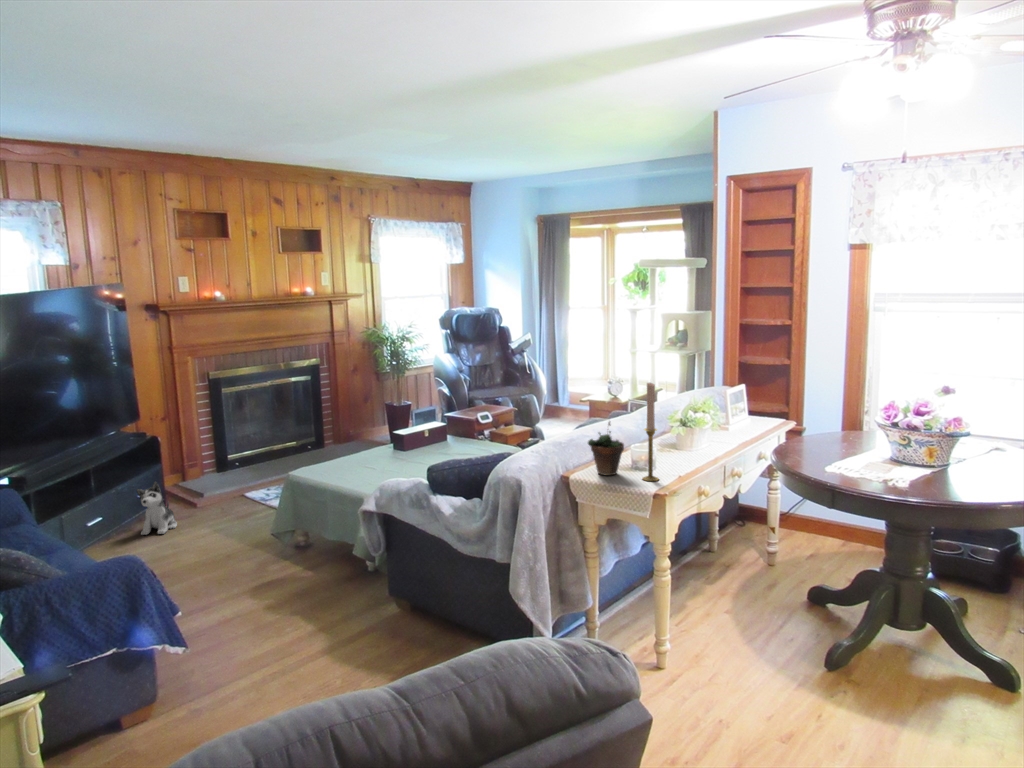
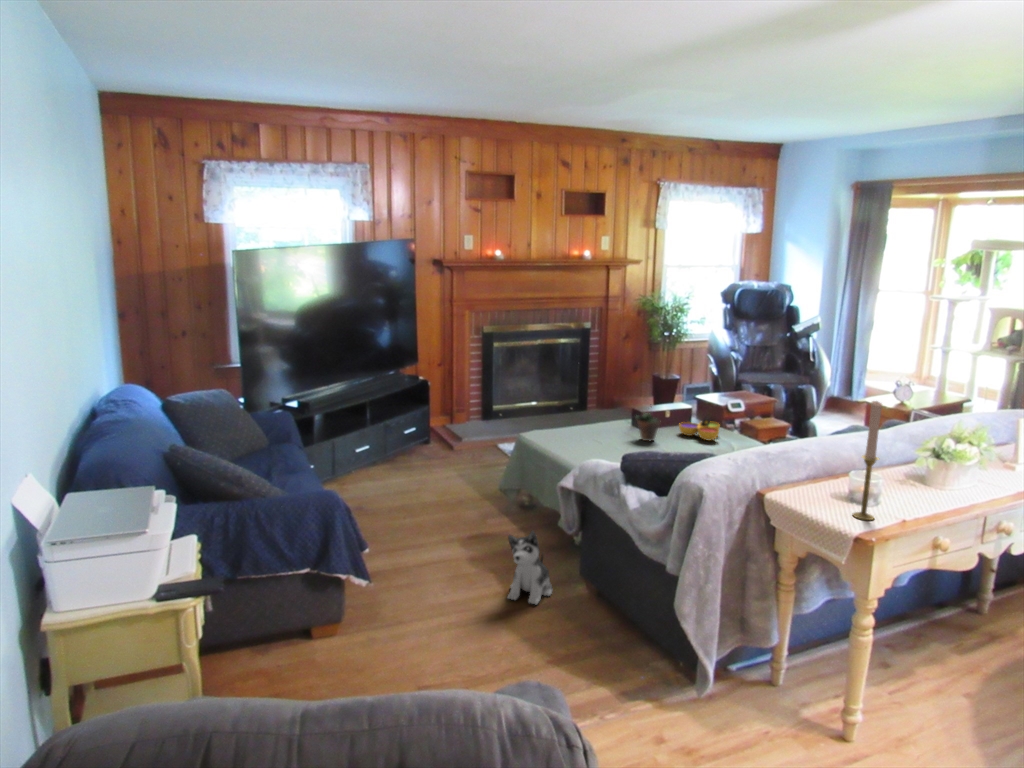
succulent plant: present [588,422,624,475] -> present [636,406,660,441]
decorative bowl: none [442,431,480,451] -> present [679,419,720,440]
plush toy: present [137,482,177,535] -> present [508,531,552,604]

